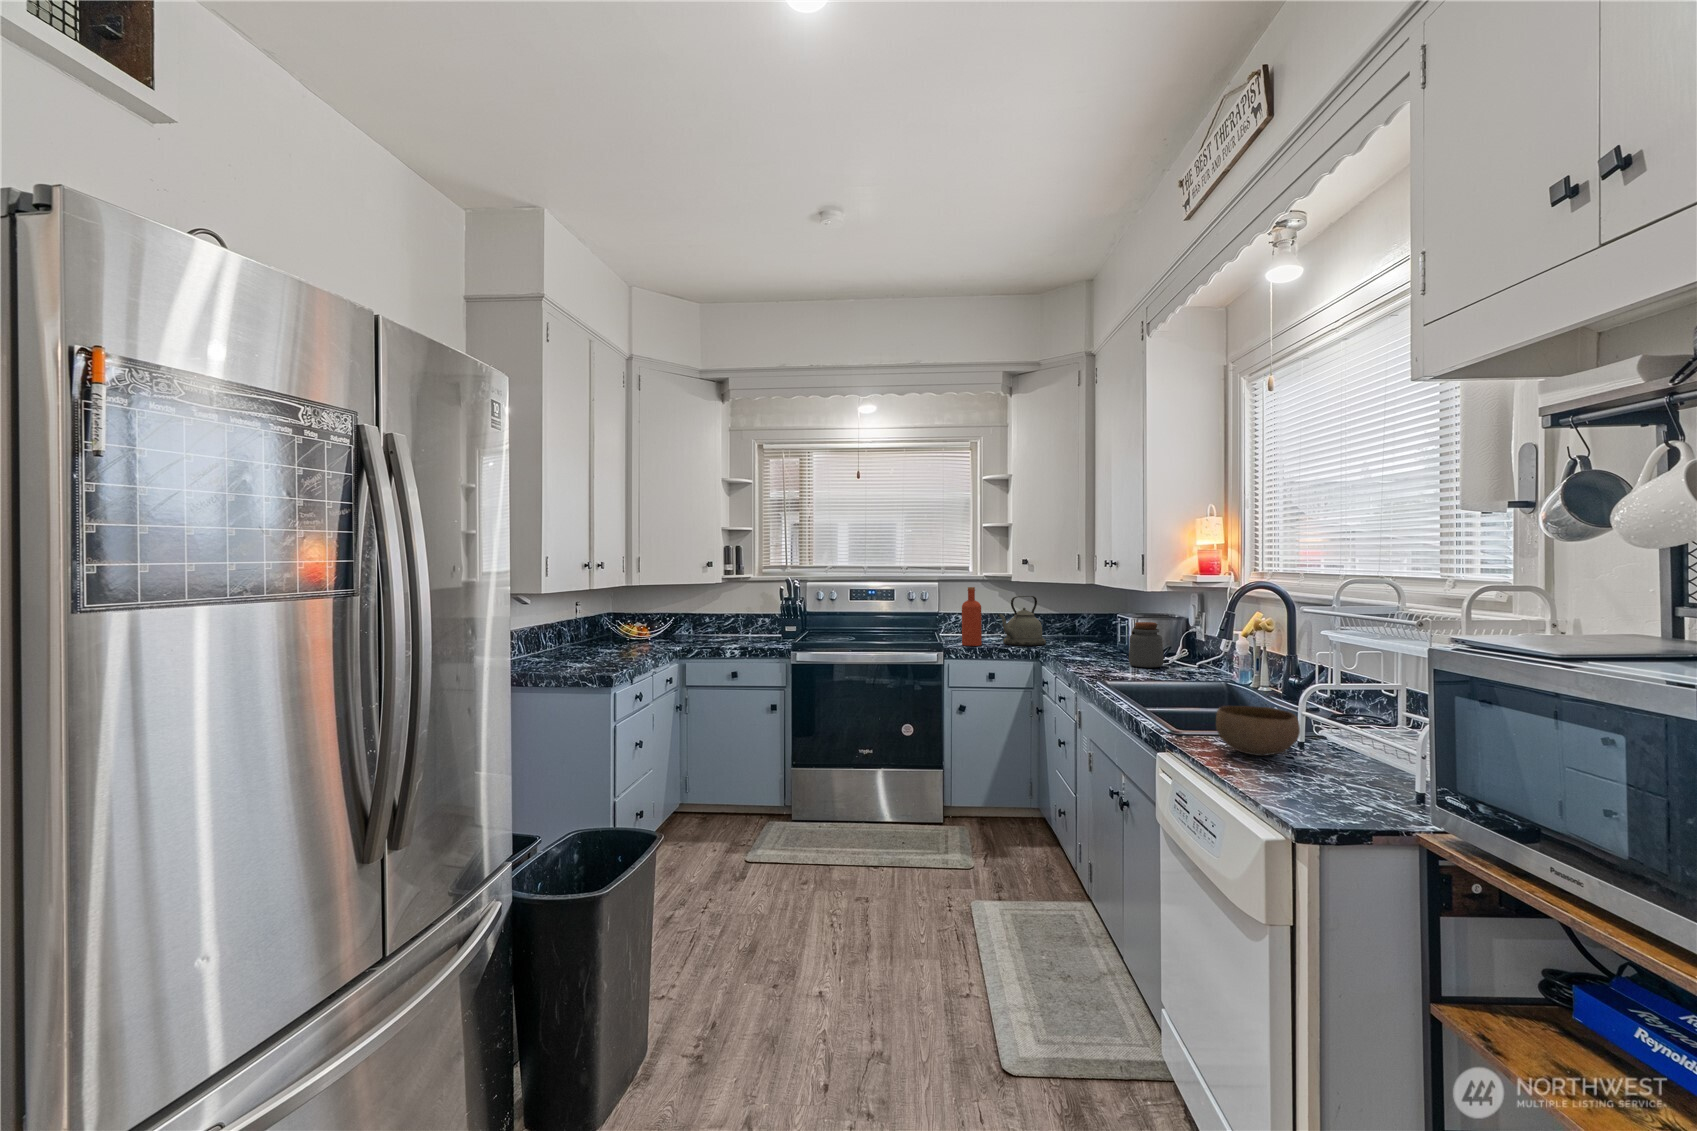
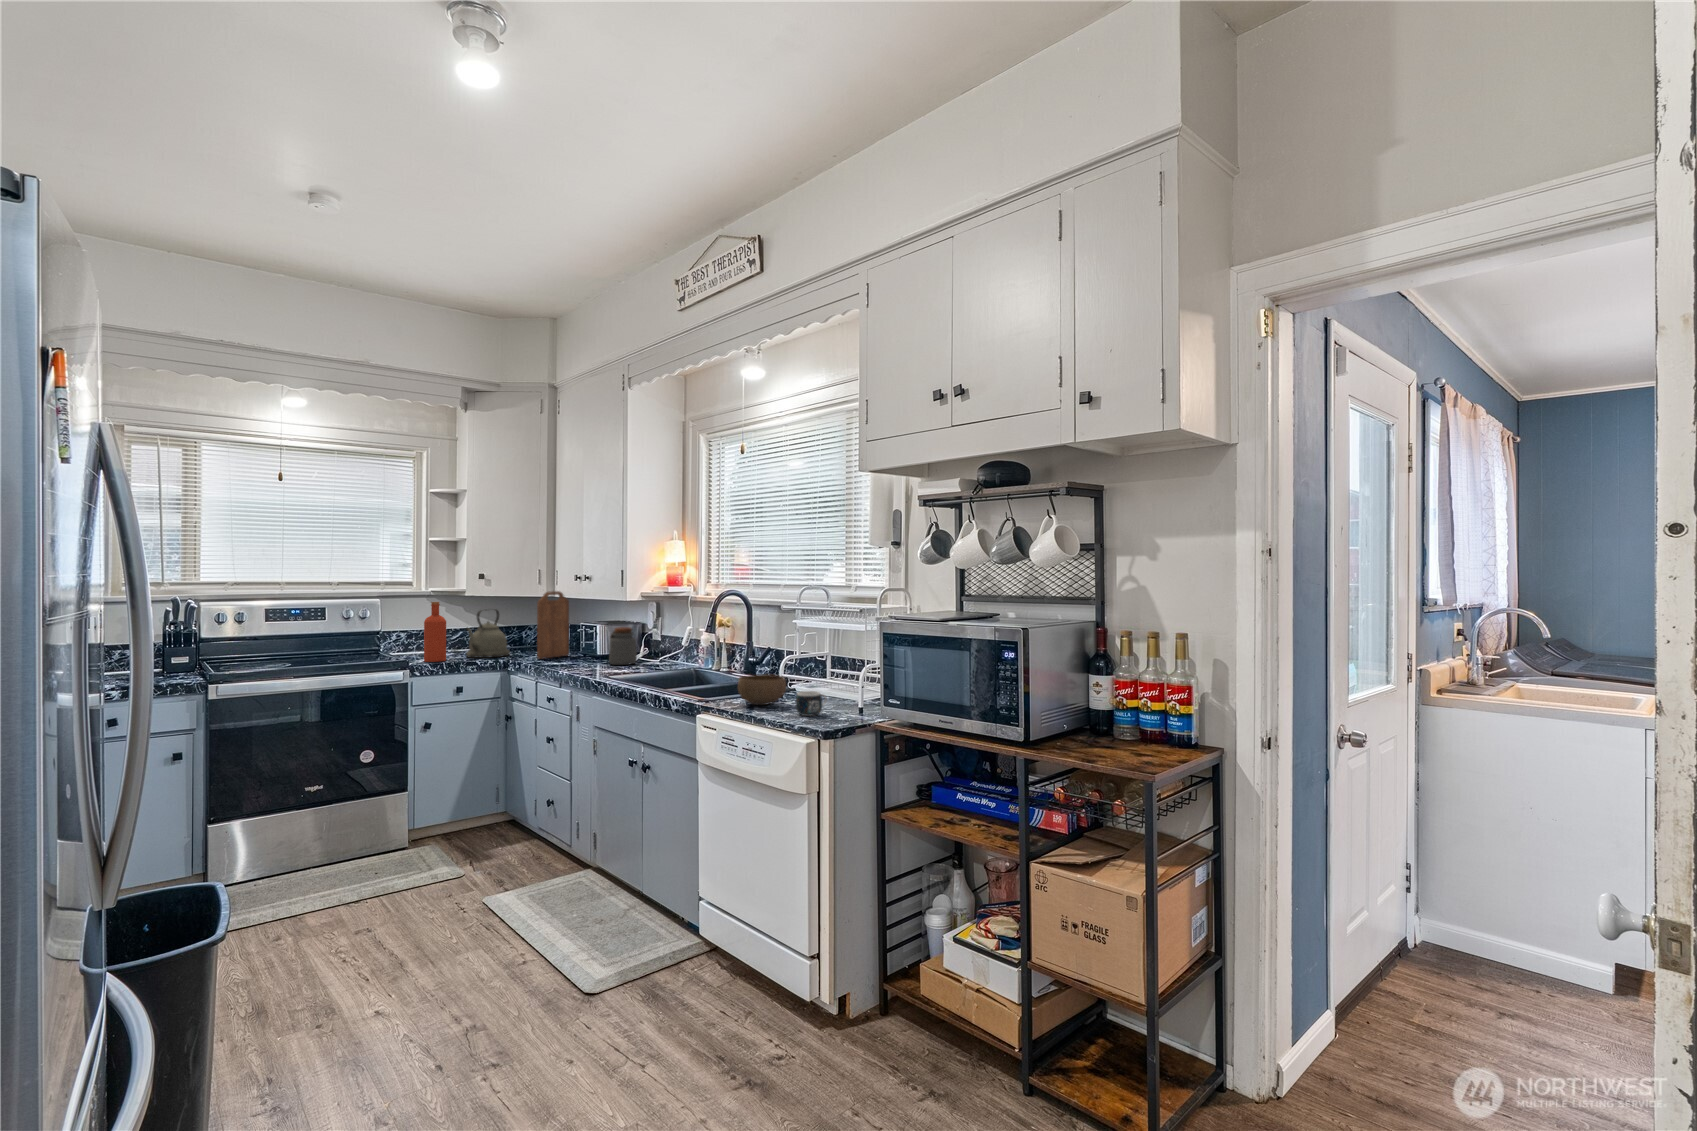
cutting board: none [1063,578,1102,651] -> present [537,591,569,659]
mug: none [1292,747,1359,792] -> present [795,691,827,716]

